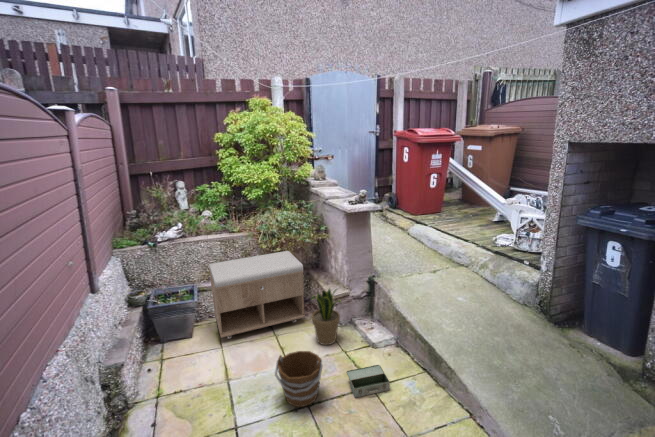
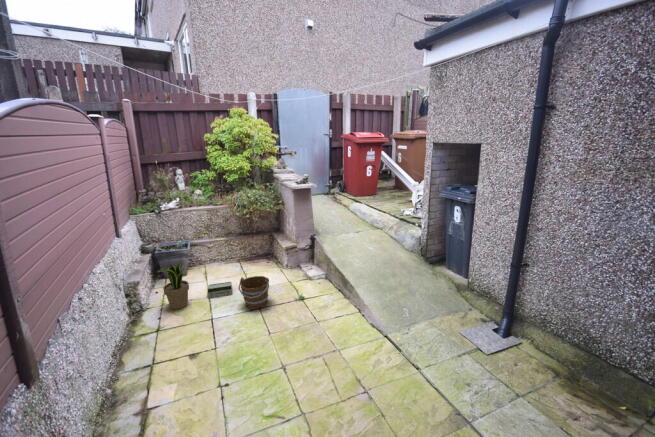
storage bench: present [209,251,305,339] -> none [199,218,267,276]
potted plant: present [311,289,341,345] -> present [158,263,189,309]
toolbox: present [346,365,390,398] -> present [208,282,232,298]

